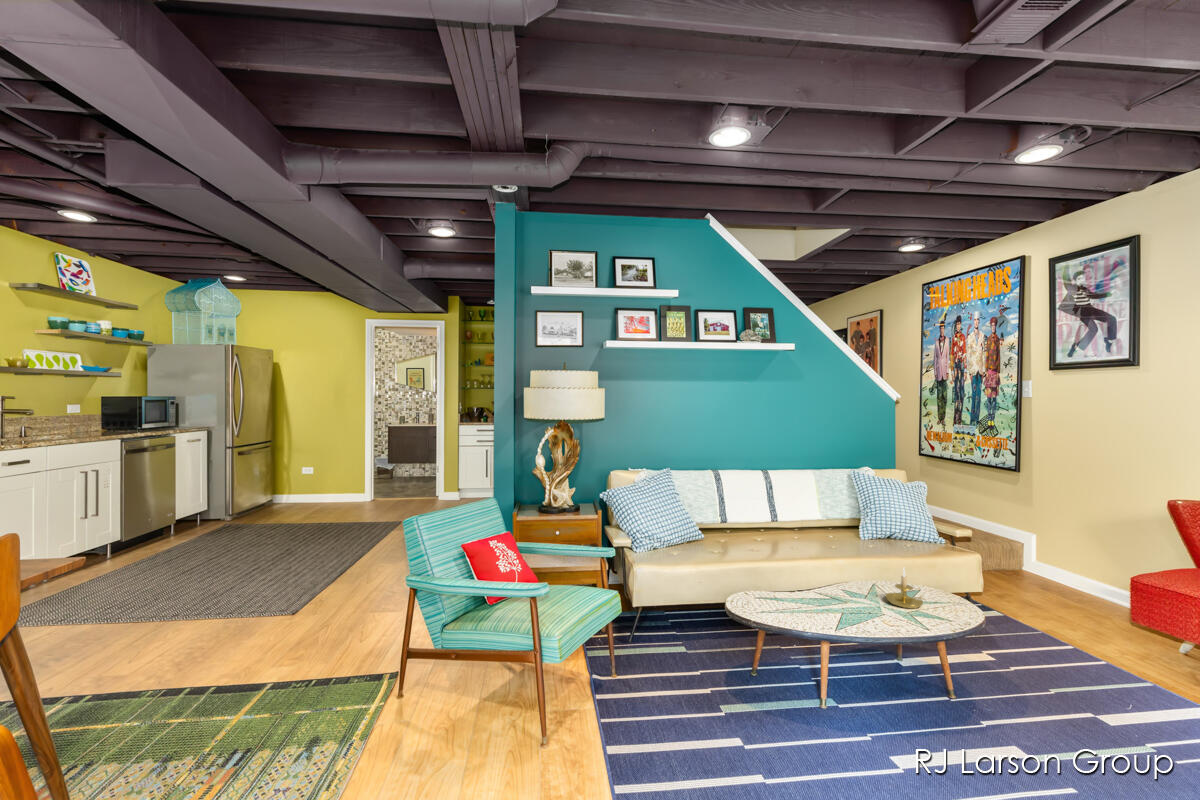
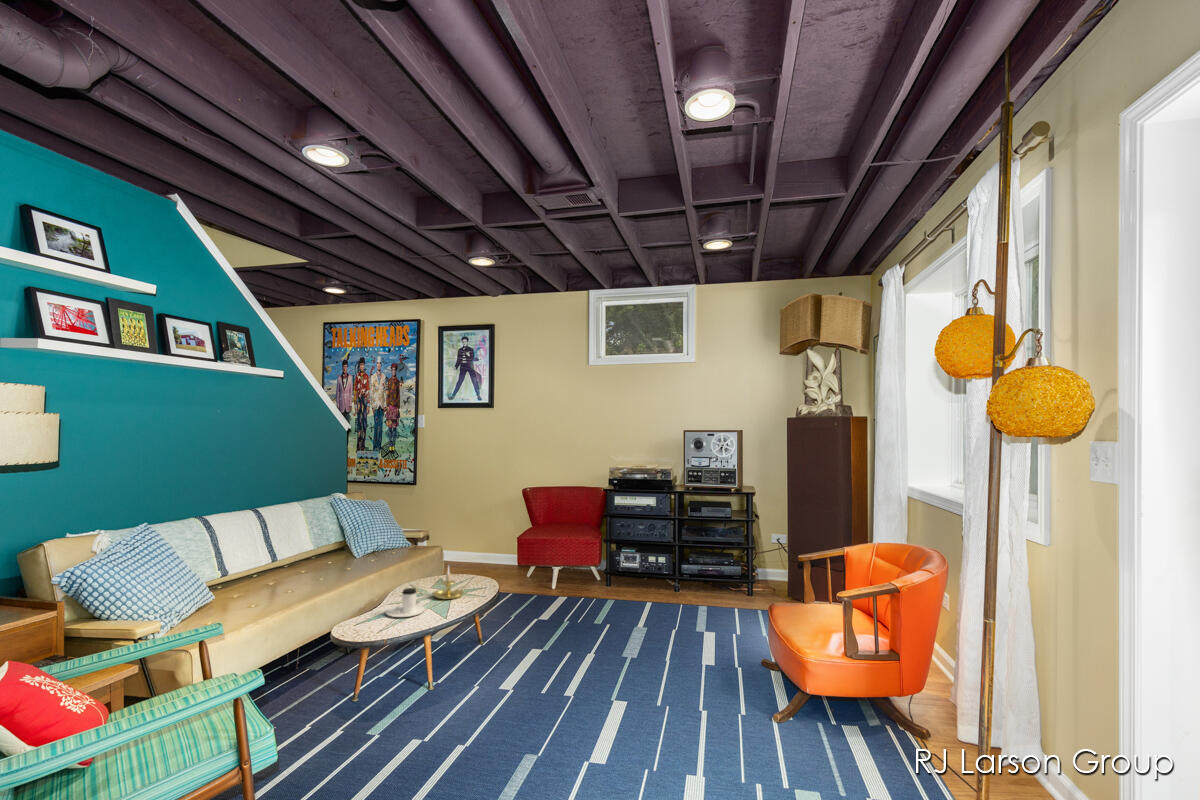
coffee cup: none [817,577,862,609] -> present [386,588,426,617]

